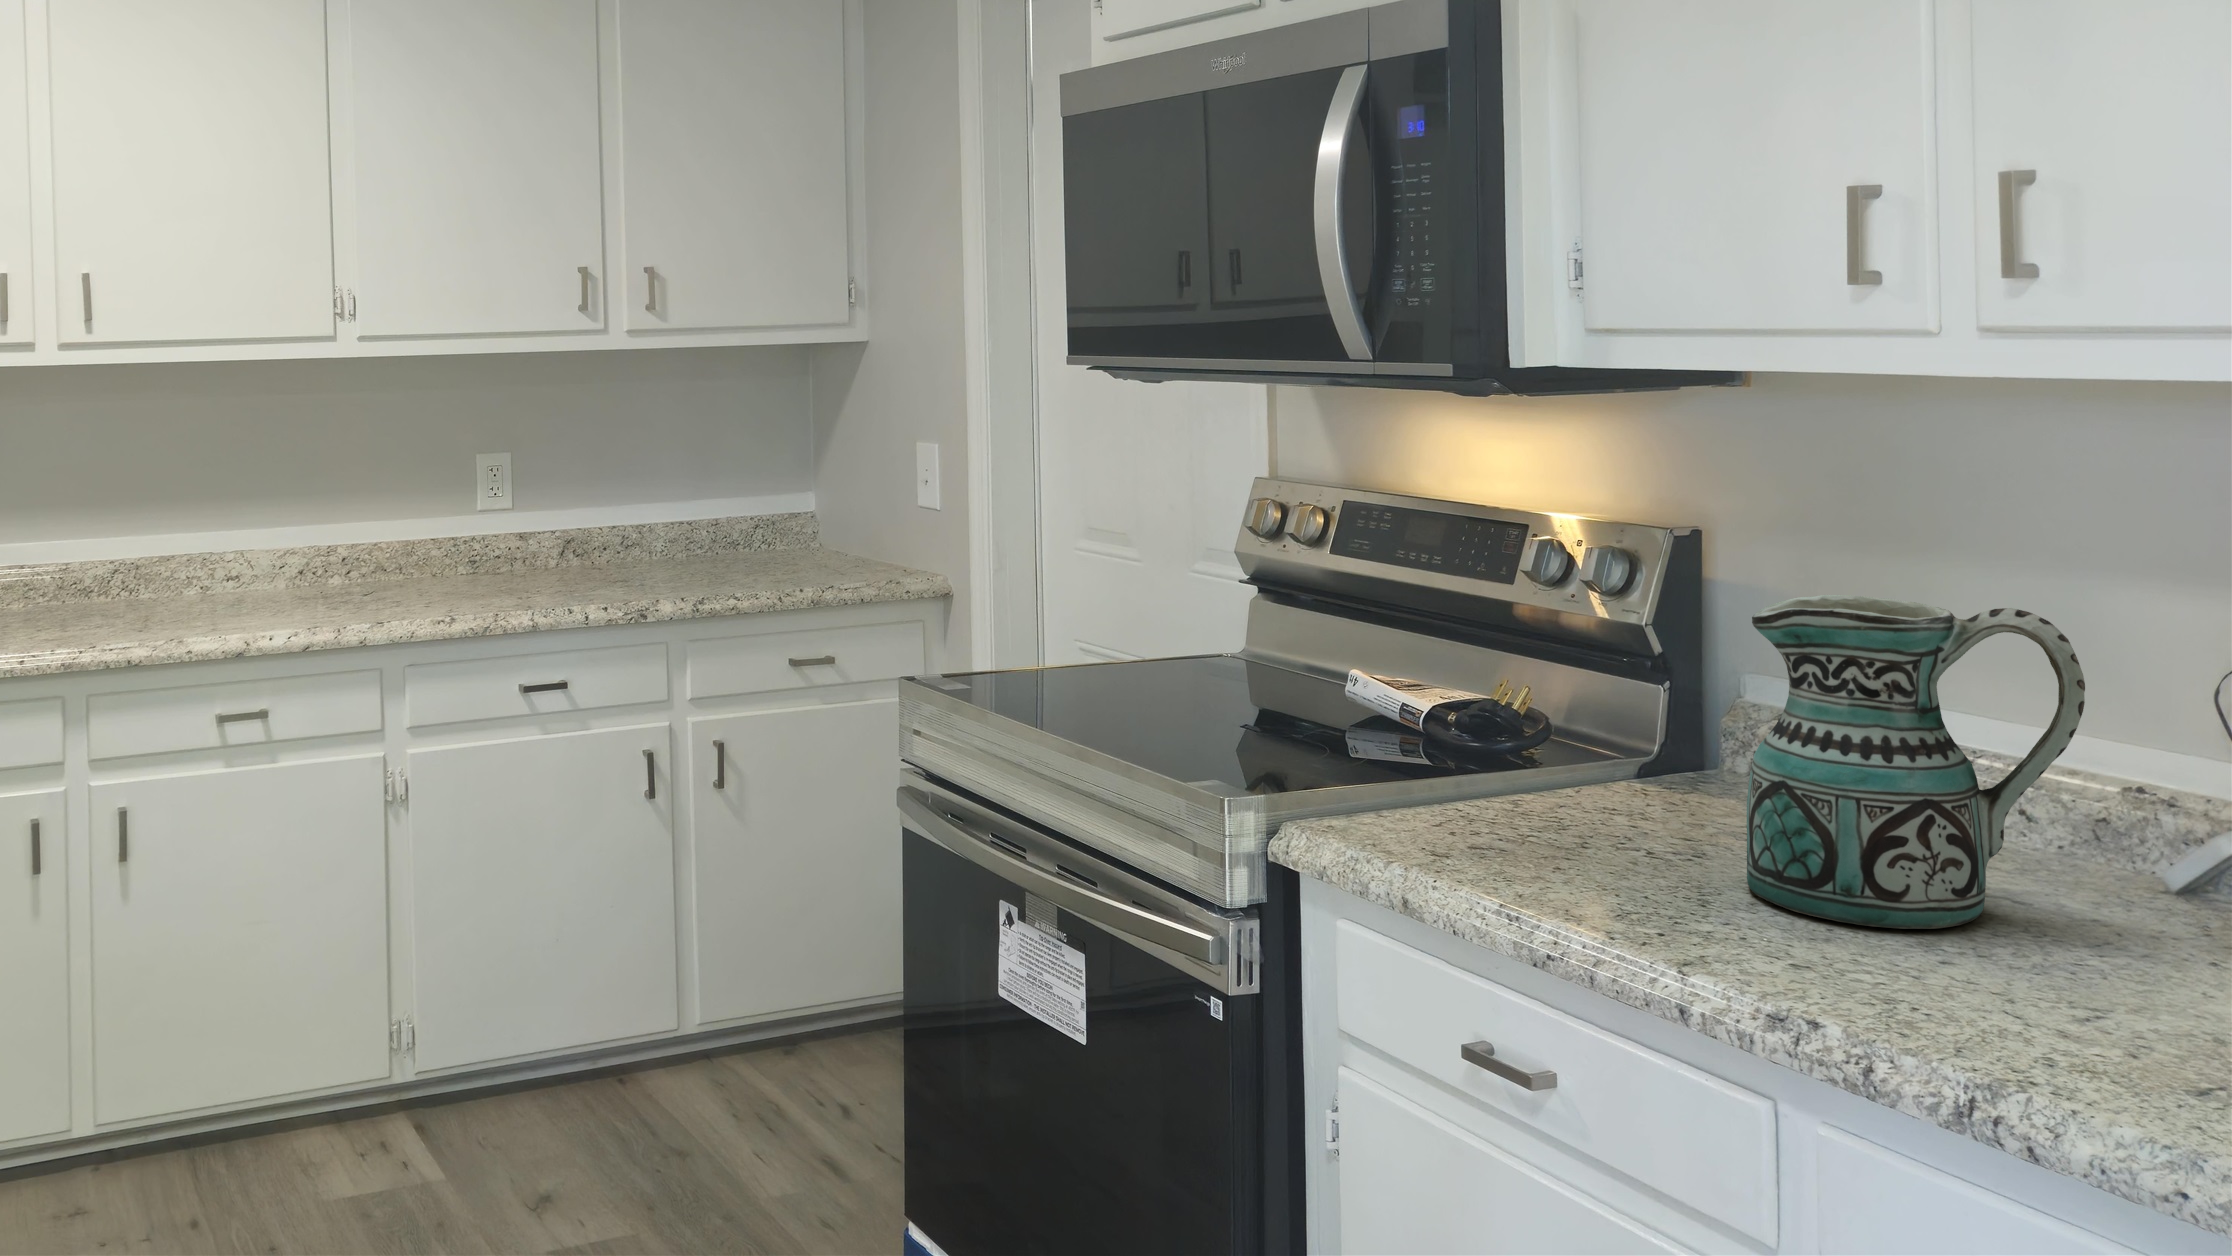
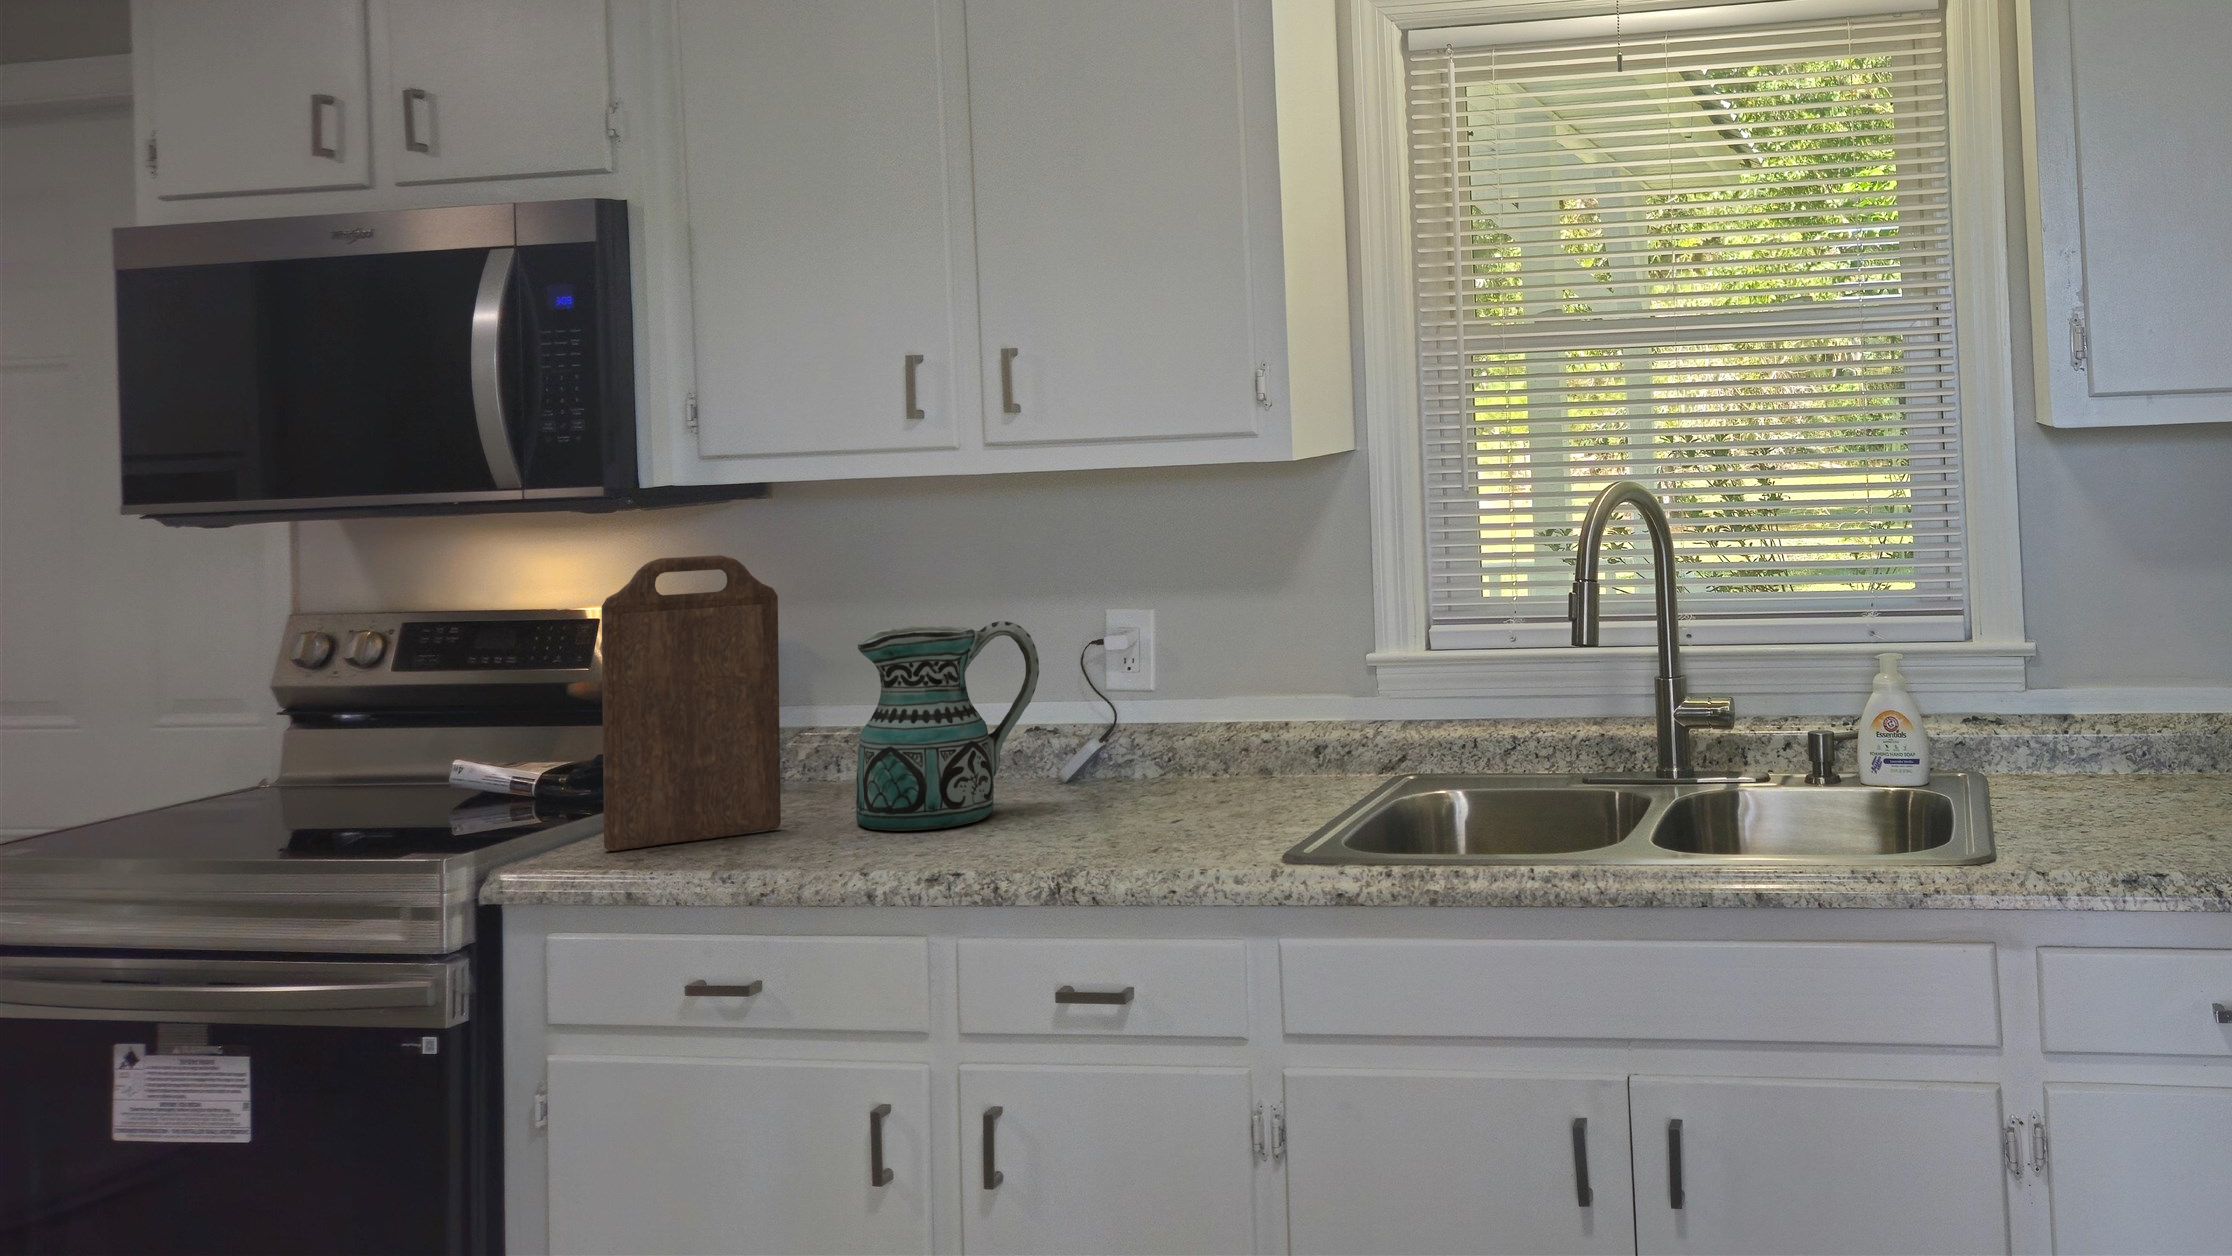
cutting board: none [1393,466,1637,858] -> present [601,555,781,851]

